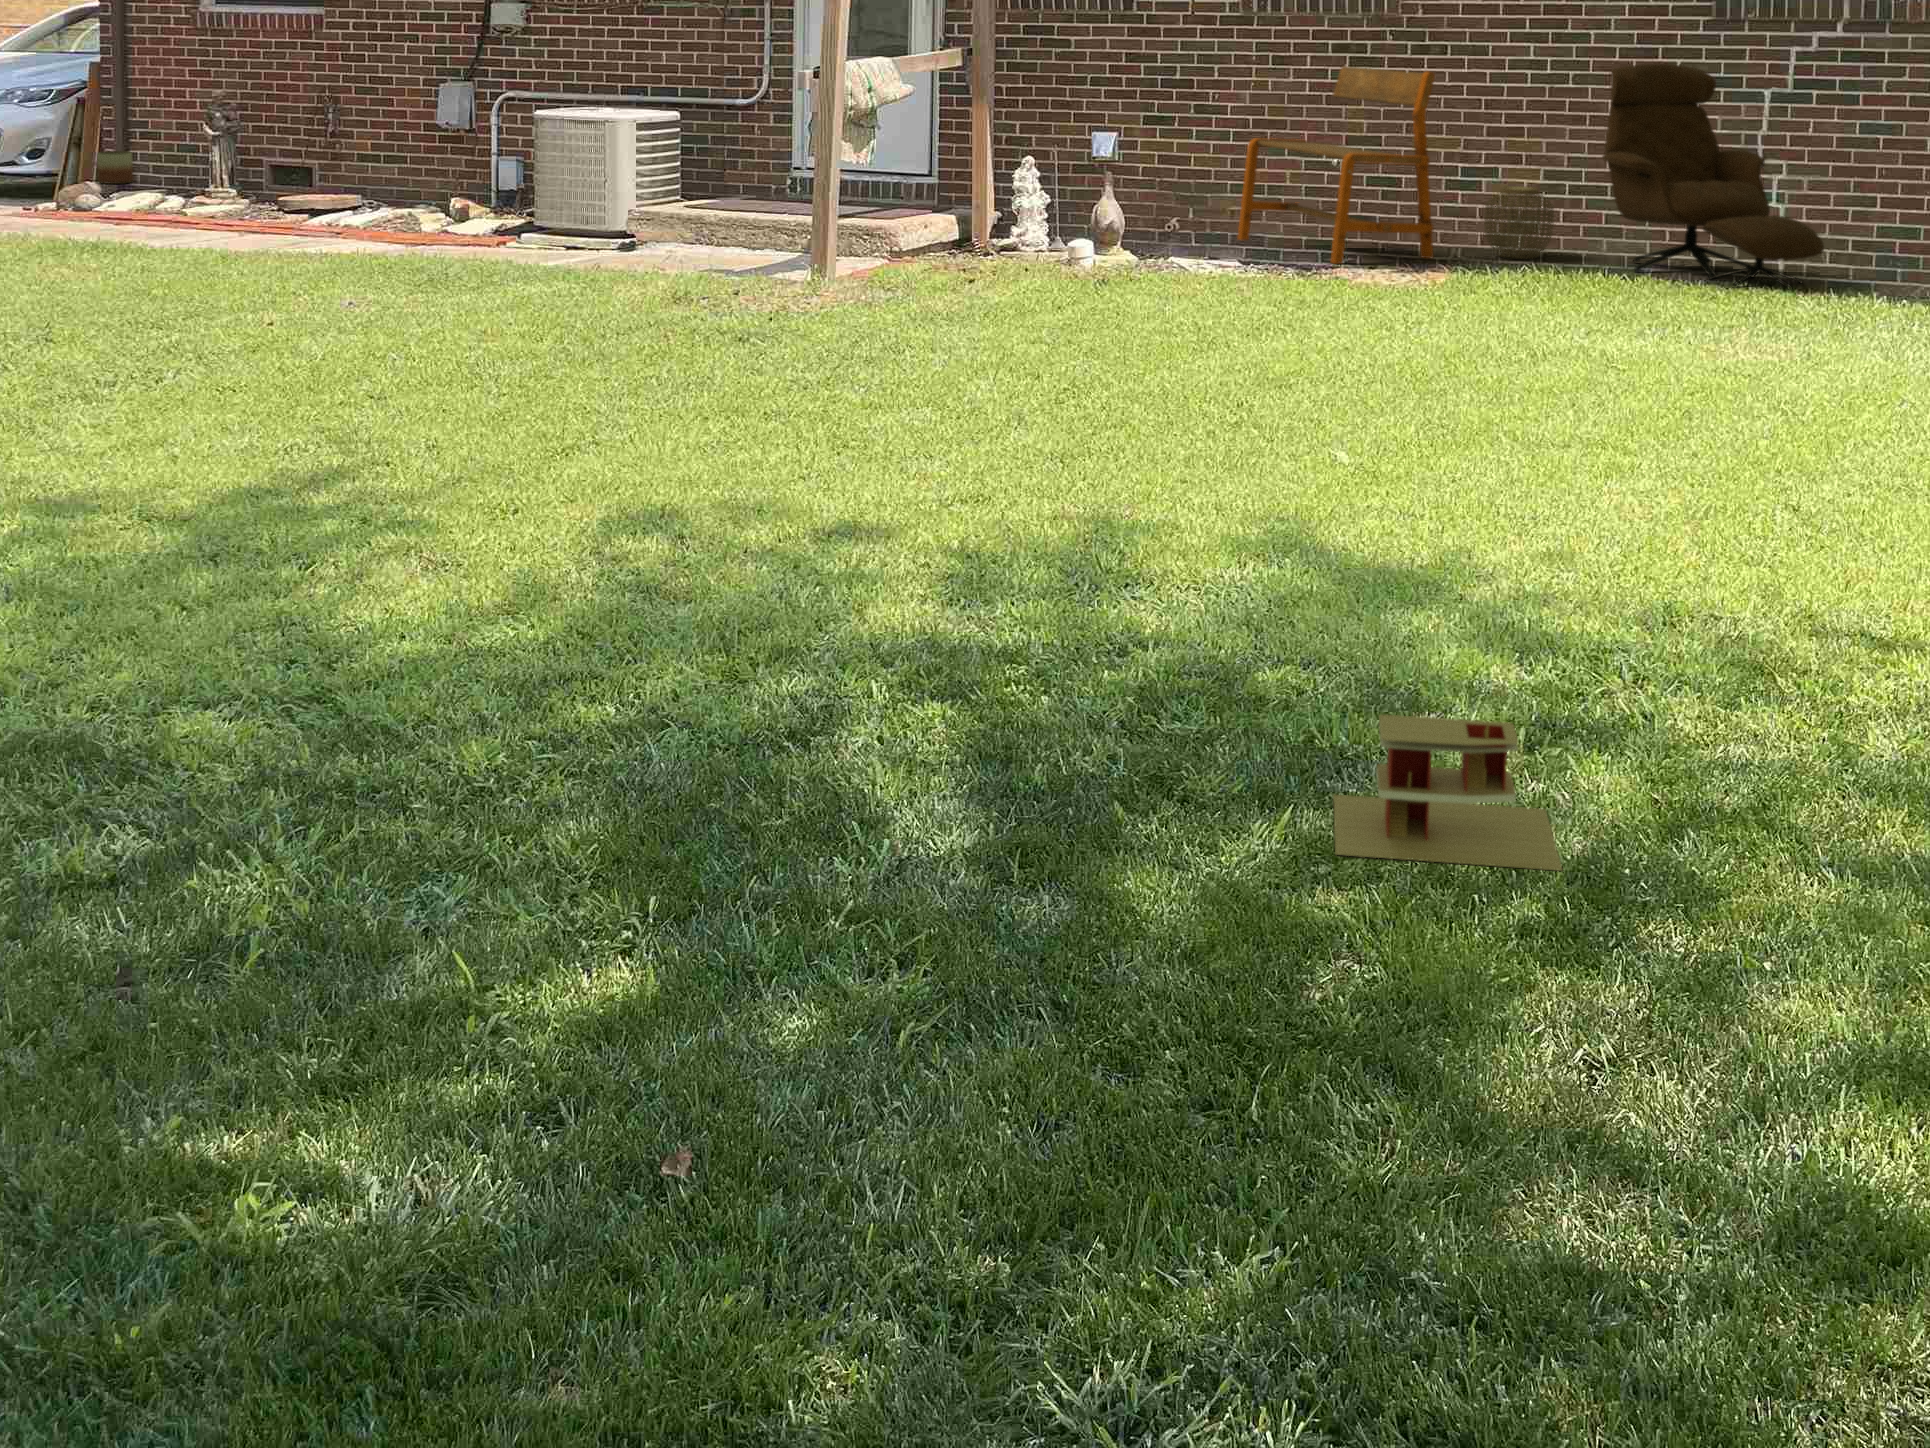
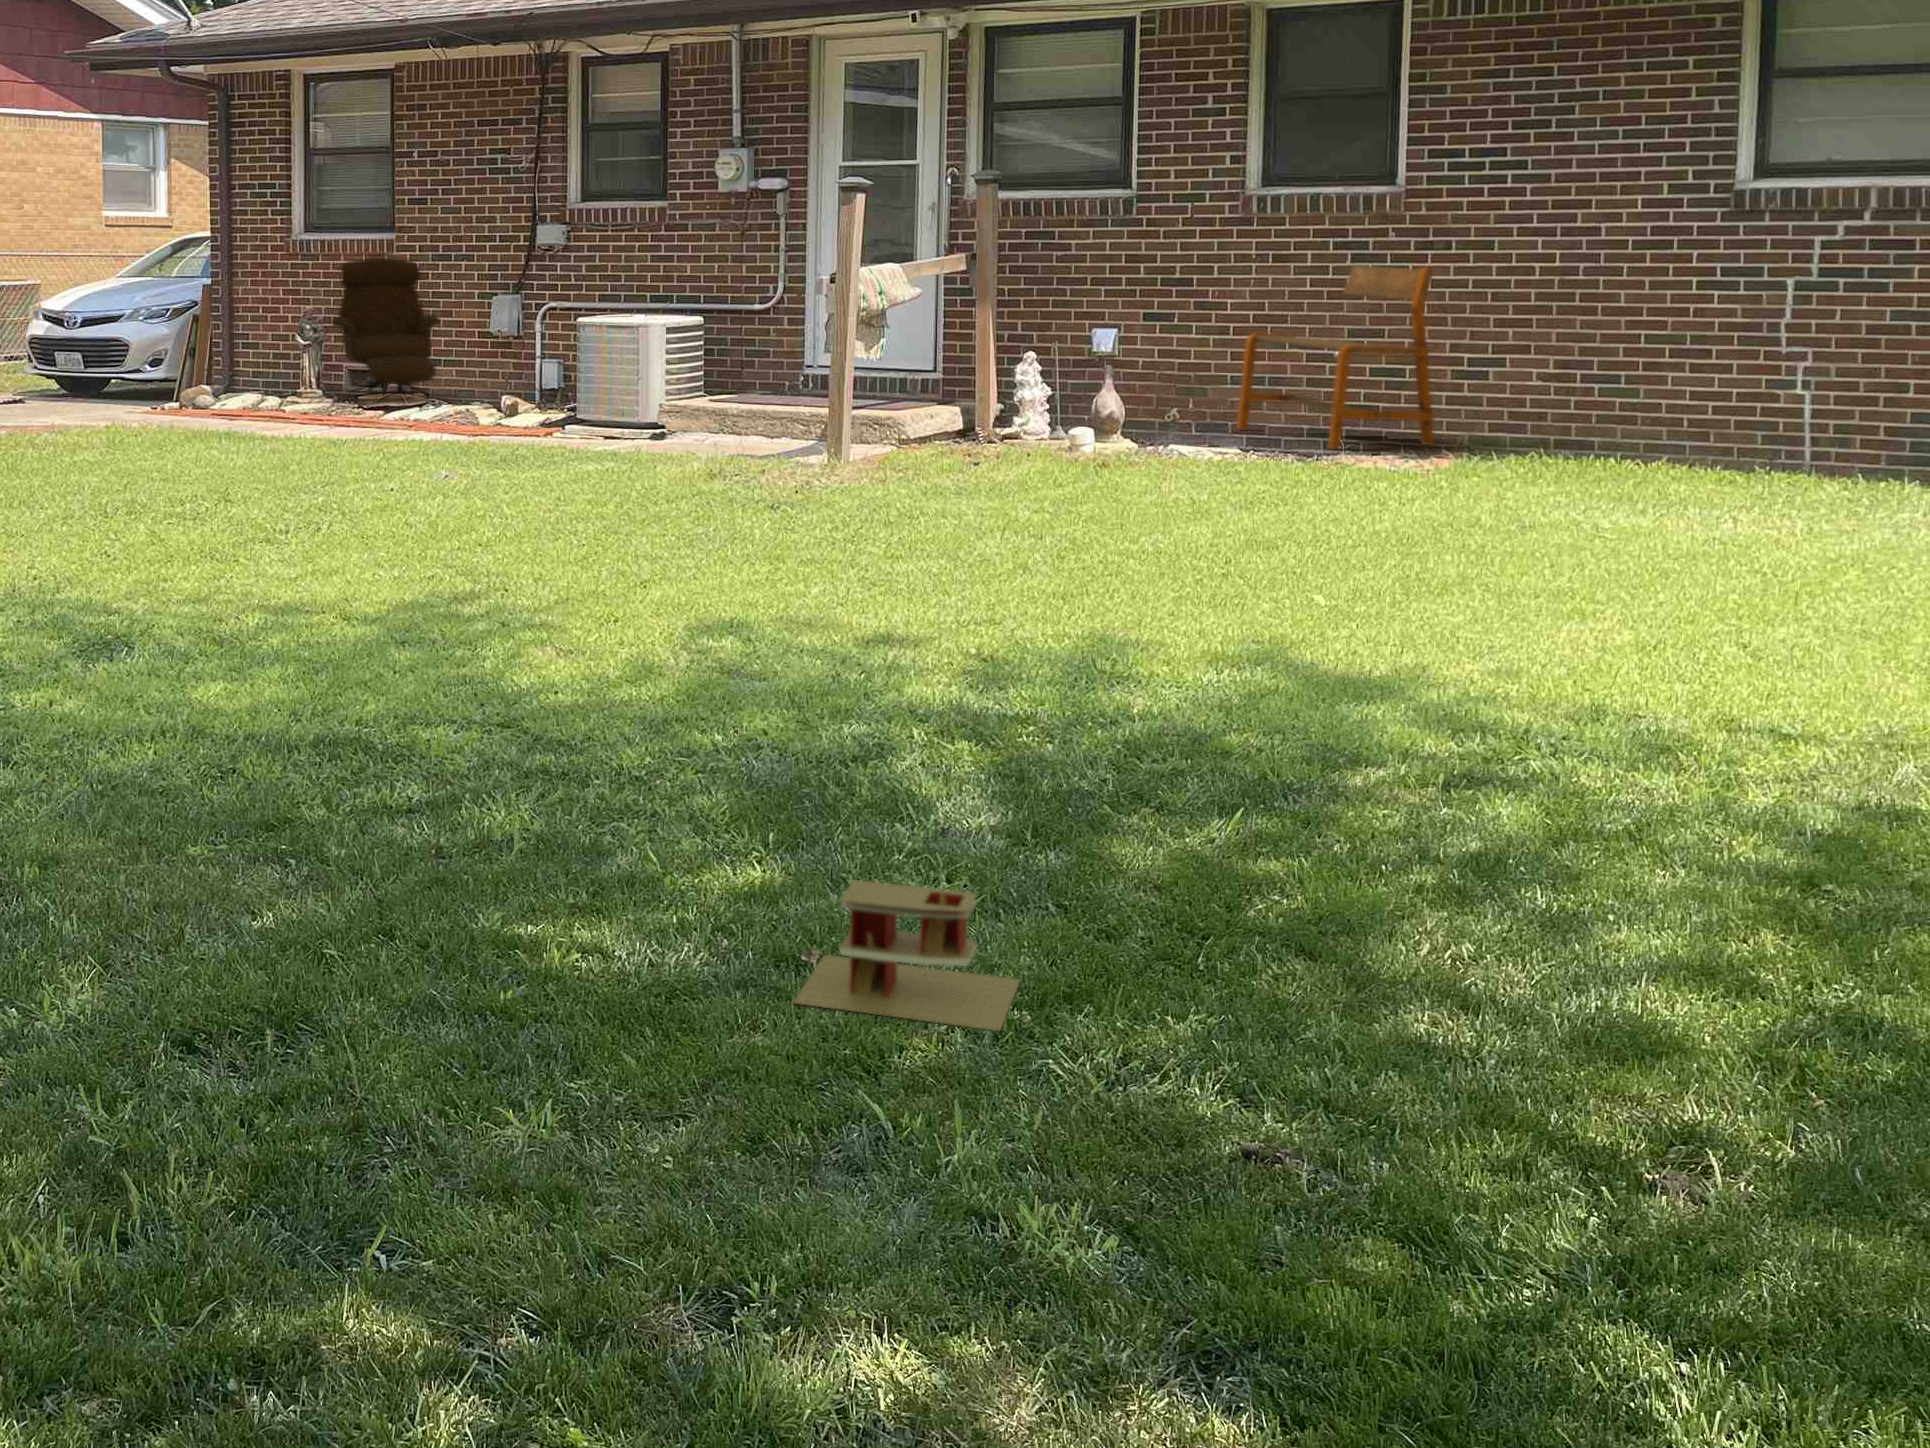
lounge chair: present [1602,64,1824,290] -> present [332,258,440,402]
planter: present [97,151,134,184] -> none [206,358,234,386]
woven basket: present [1484,186,1554,259] -> none [1487,376,1561,446]
toy house: present [1333,715,1562,871] -> present [794,880,1020,1031]

